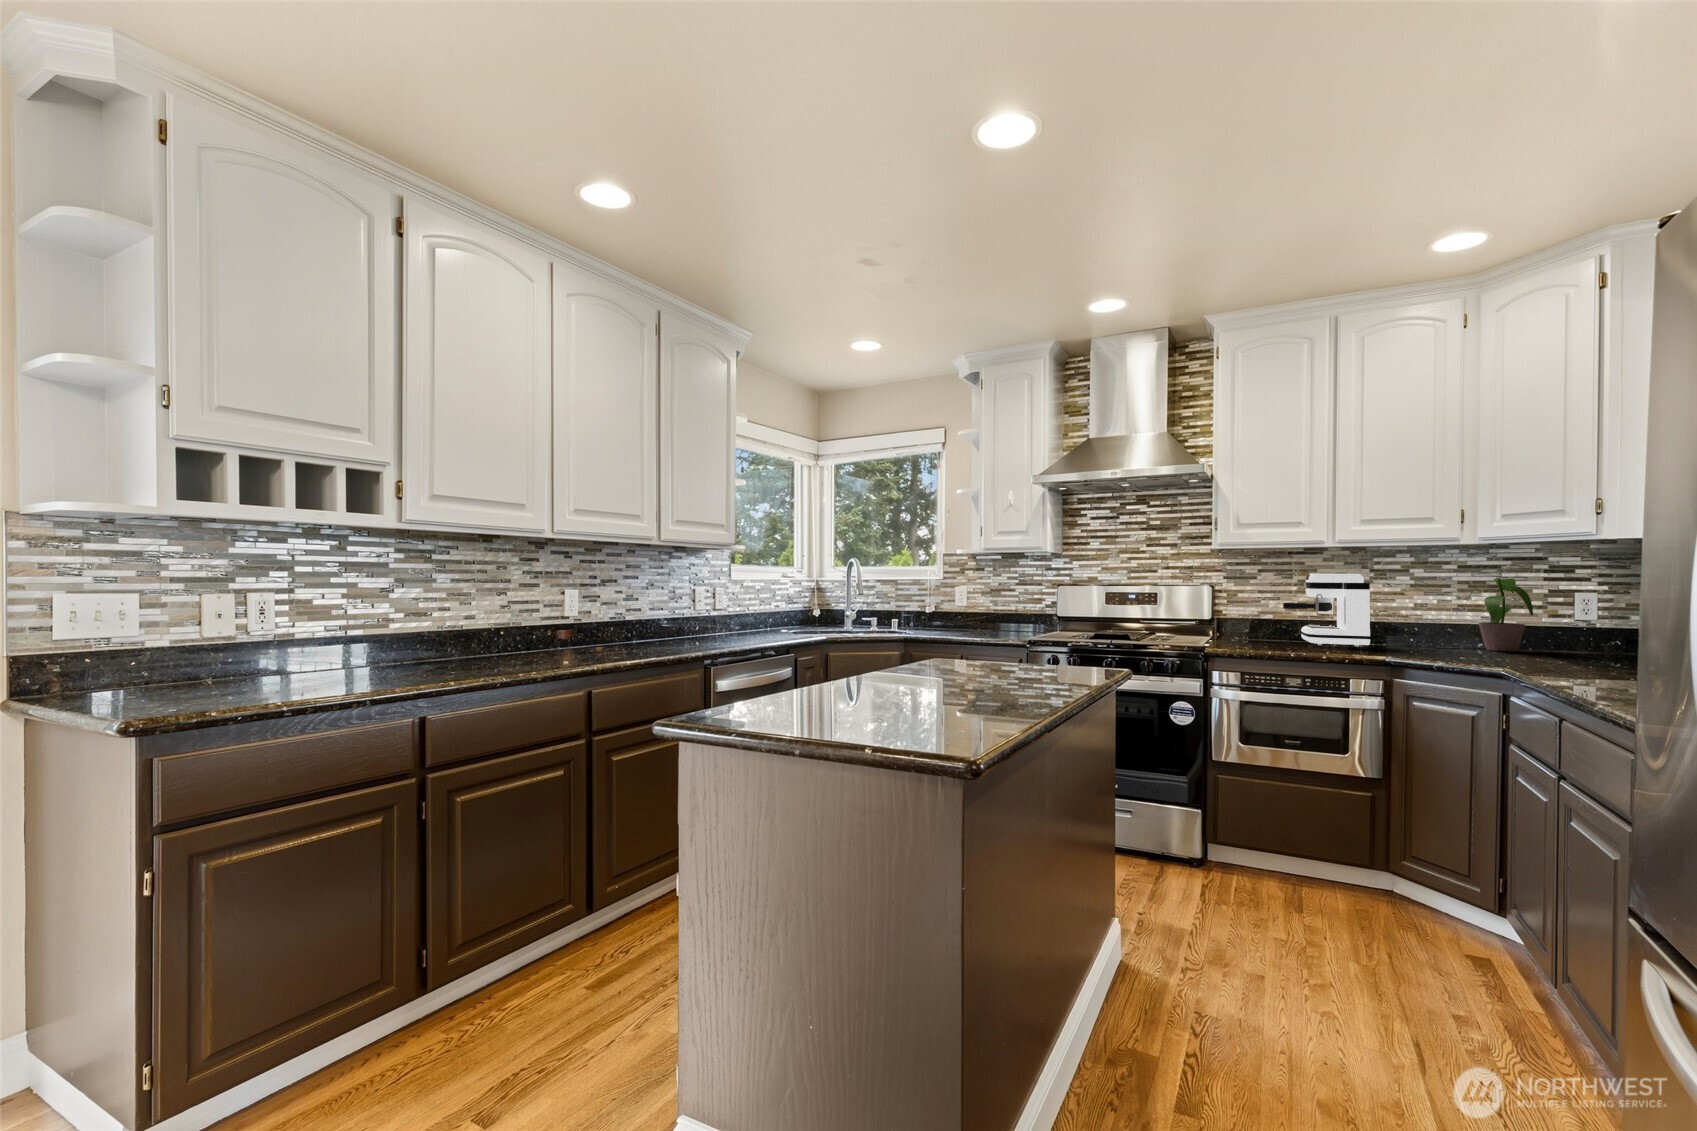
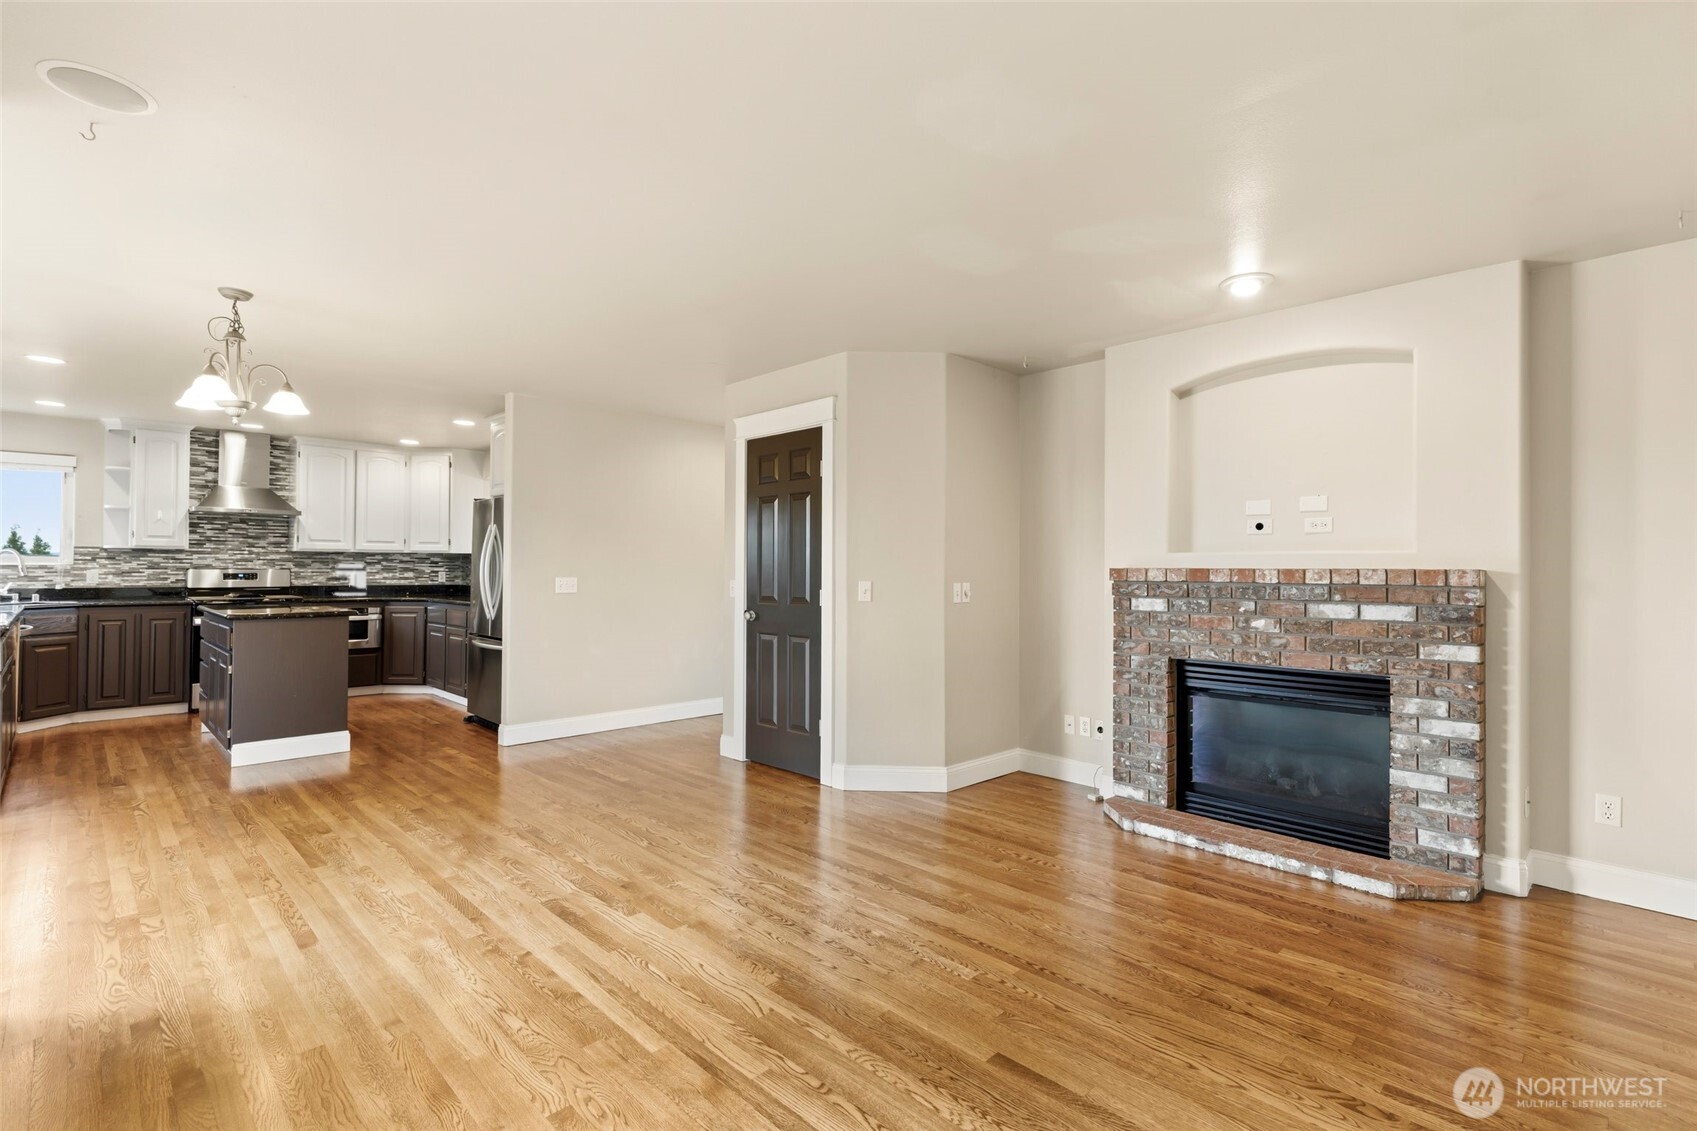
potted plant: present [1467,578,1533,651] -> none [401,566,429,595]

